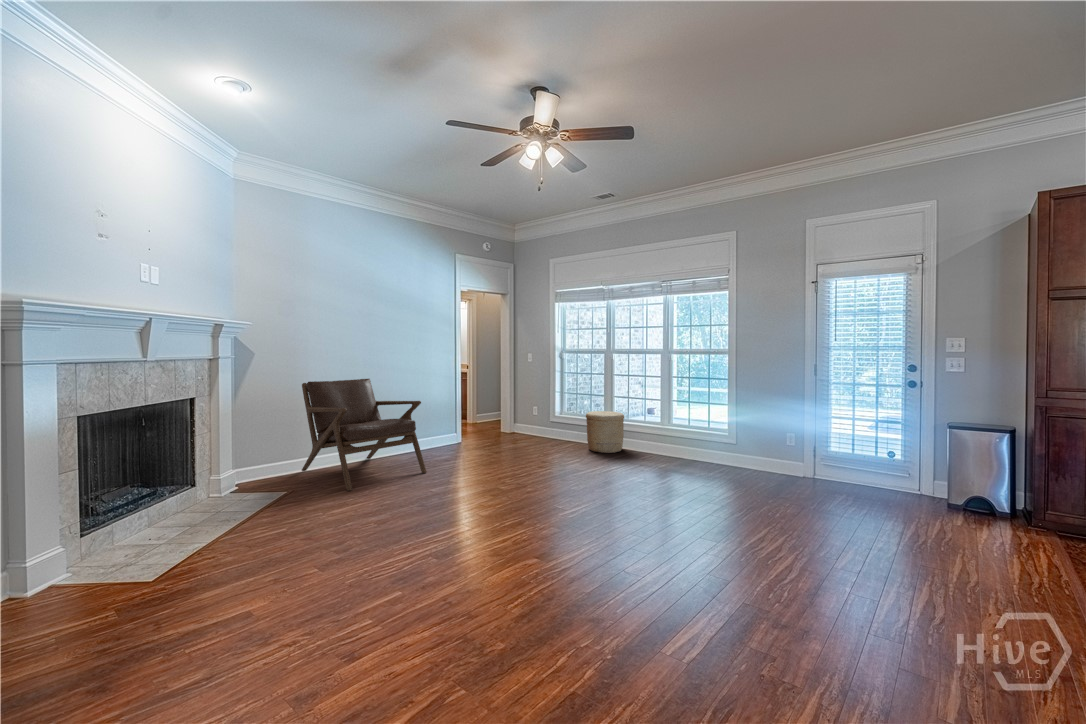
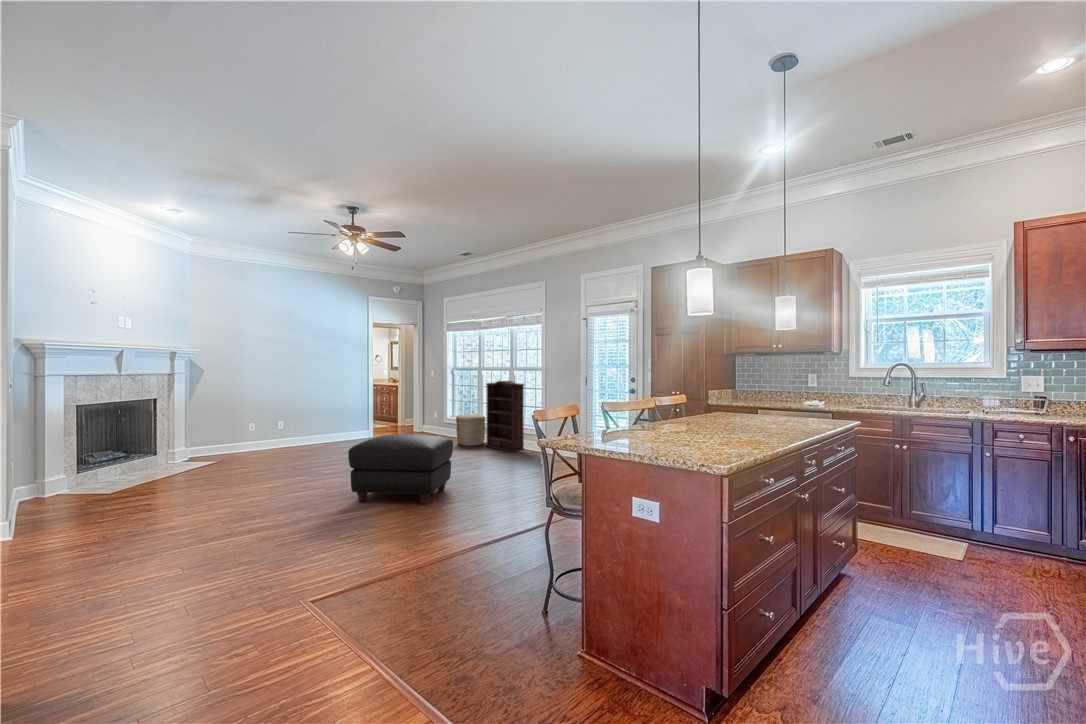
bookshelf: none [632,367,693,462] -> present [486,381,524,452]
lounge chair: present [302,379,427,491] -> none [237,389,319,462]
ottoman: none [612,460,786,588] -> present [348,434,453,504]

